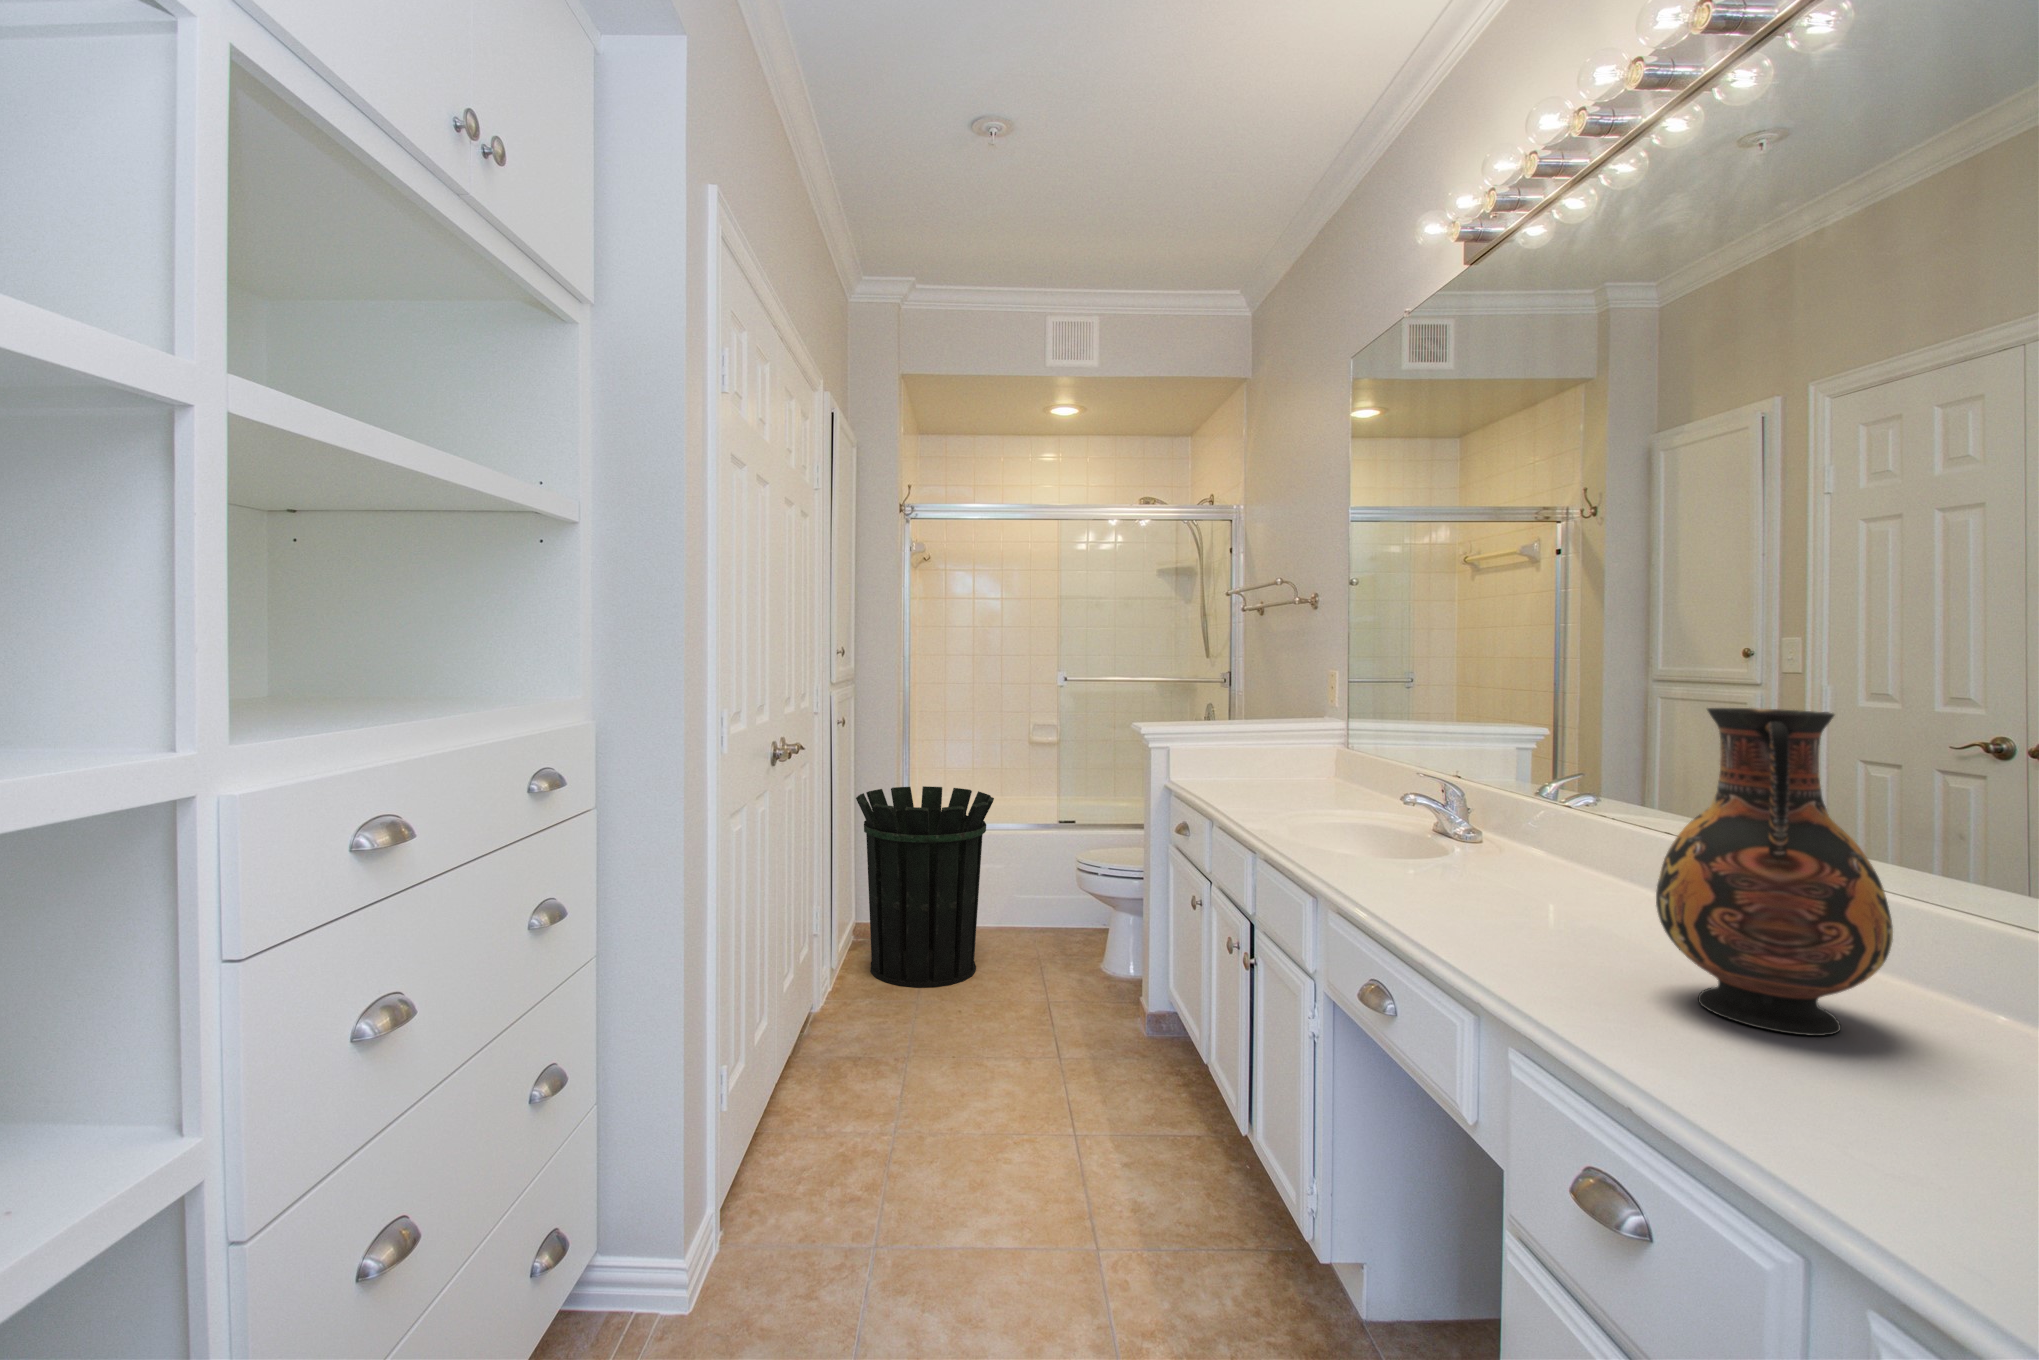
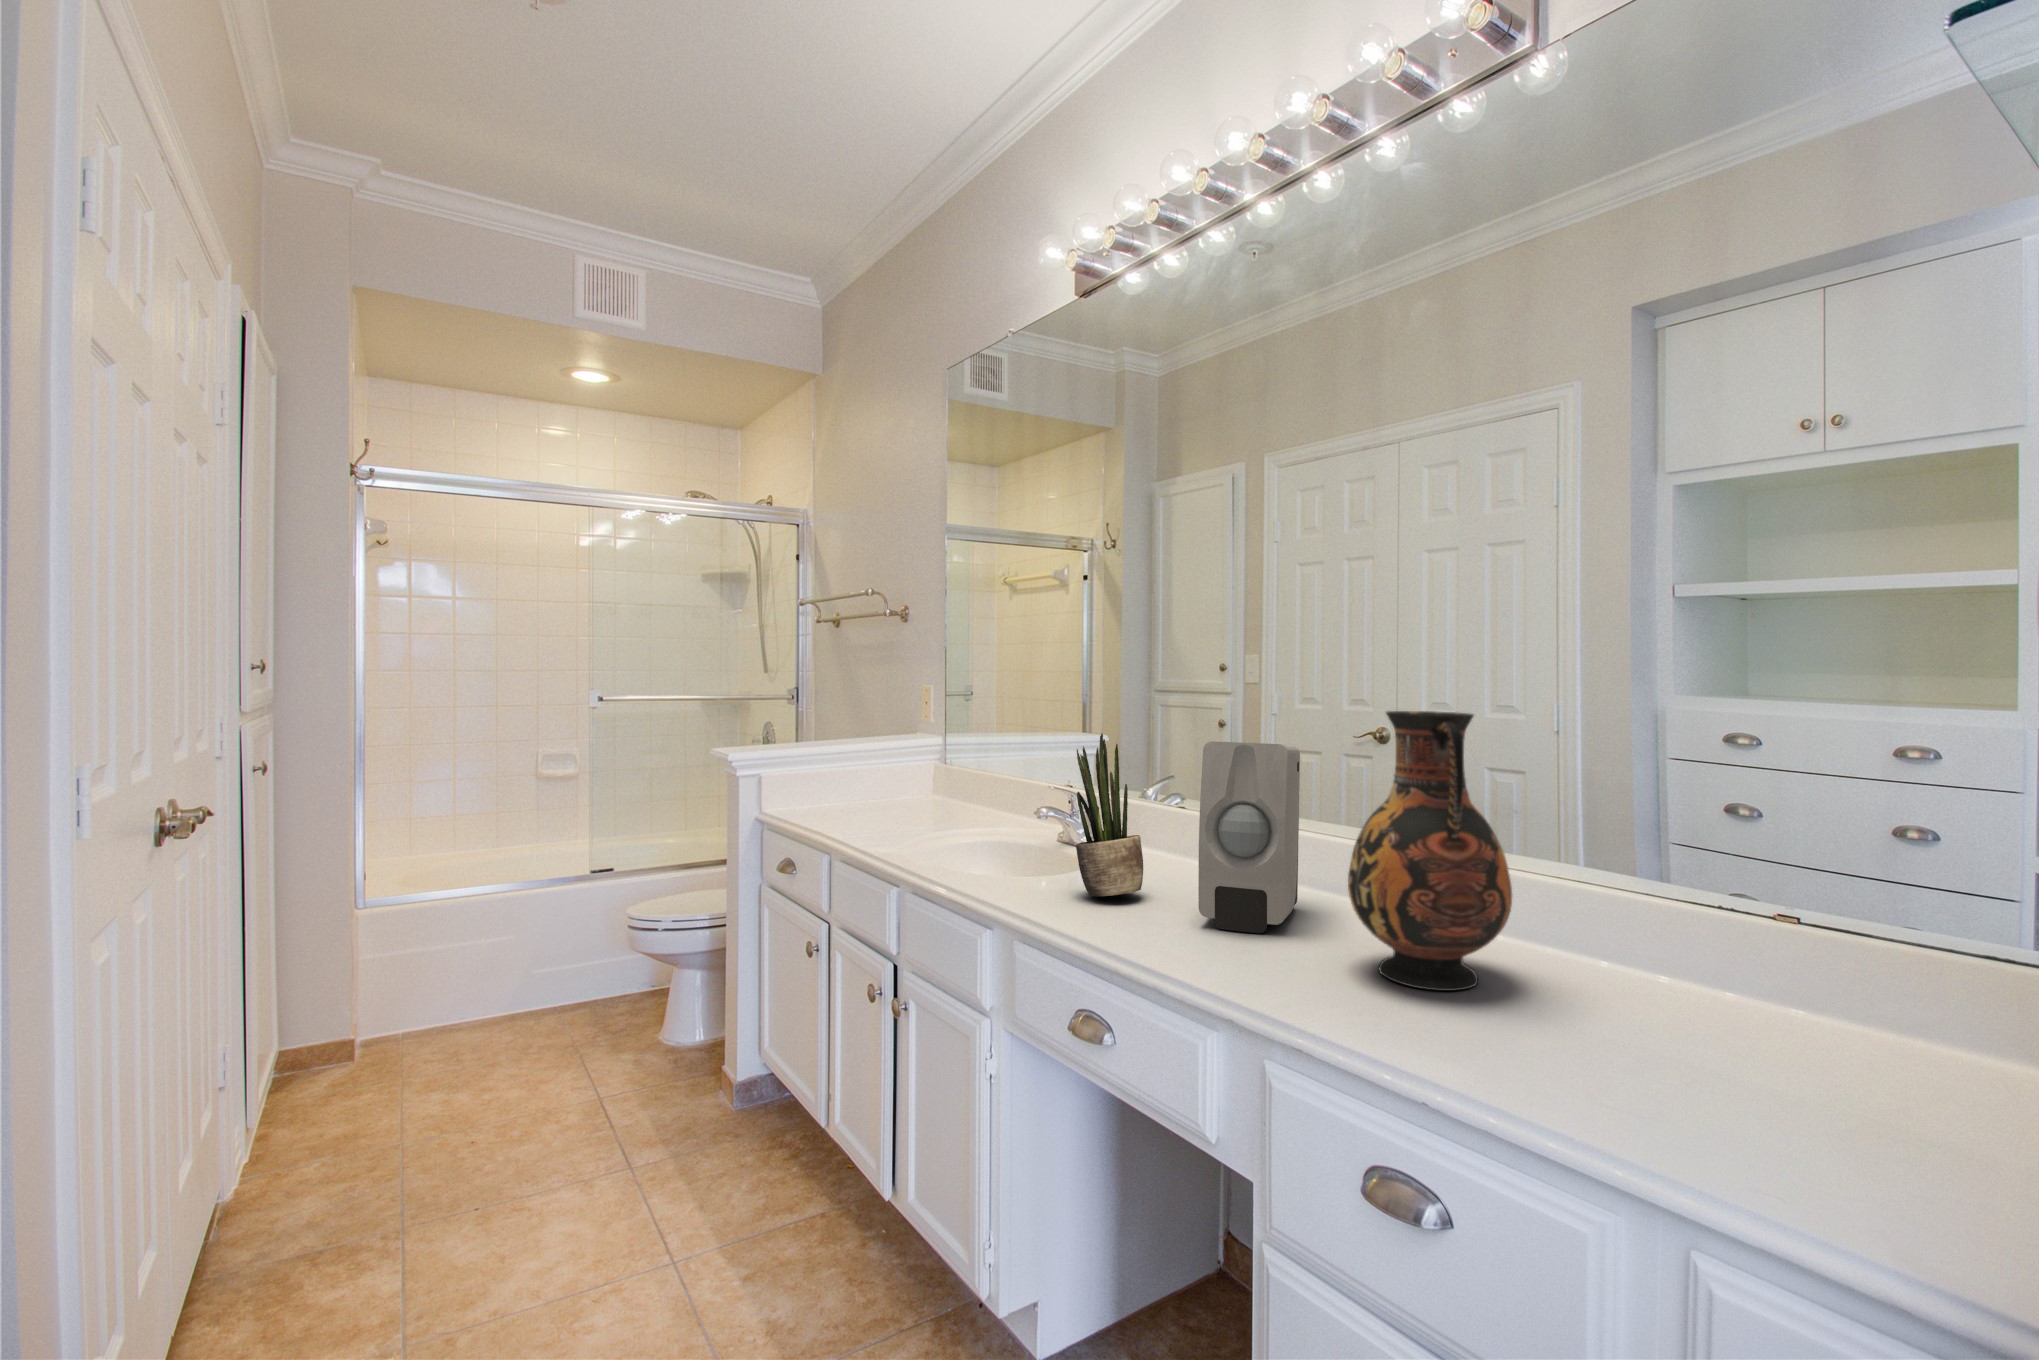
potted plant: none [1400,722,1475,884] -> present [1076,733,1143,896]
soap dispenser: none [1512,734,1669,942] -> present [1199,741,1300,933]
waste bin: present [856,786,994,987] -> none [289,843,519,1130]

